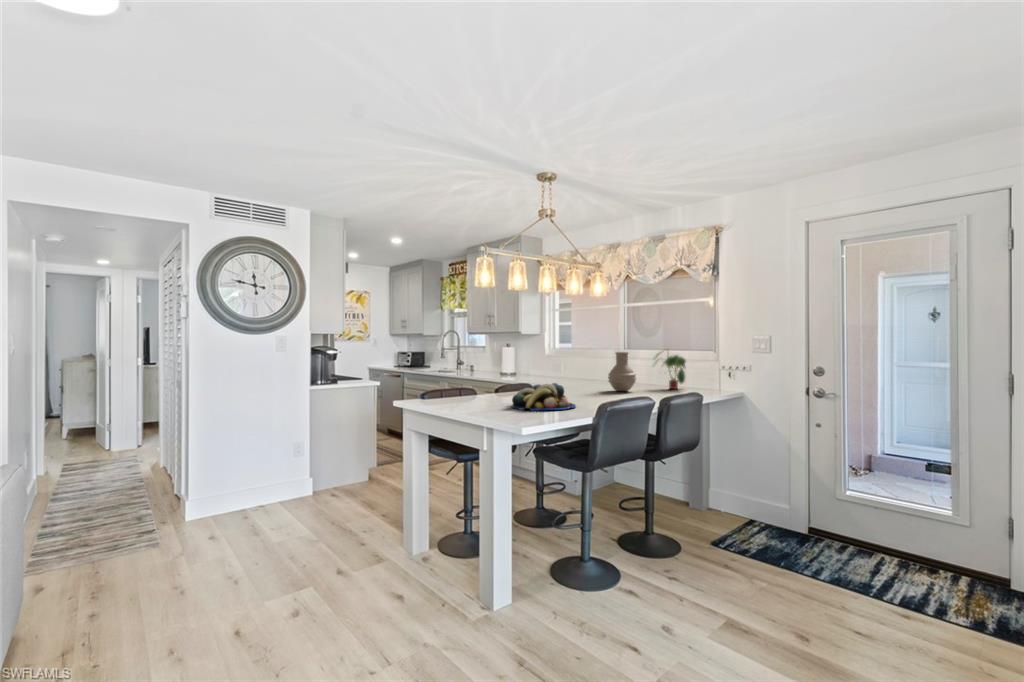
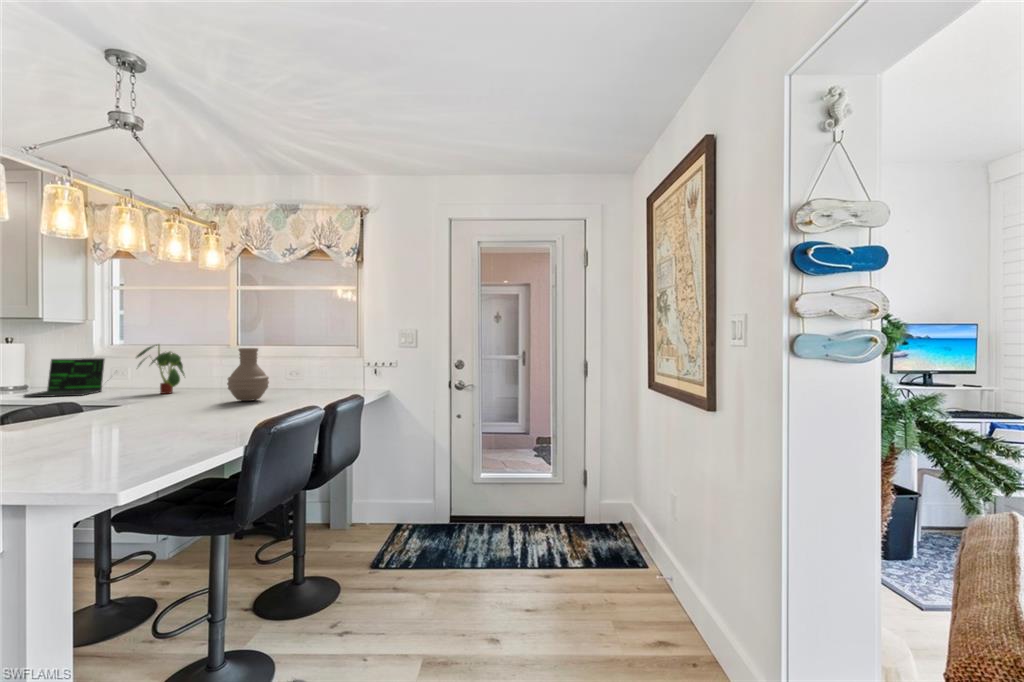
plant: present [657,349,686,389] -> present [137,344,184,394]
laptop: none [512,357,556,380] -> present [24,358,104,397]
fruit bowl: present [512,383,576,411] -> none [71,398,203,451]

